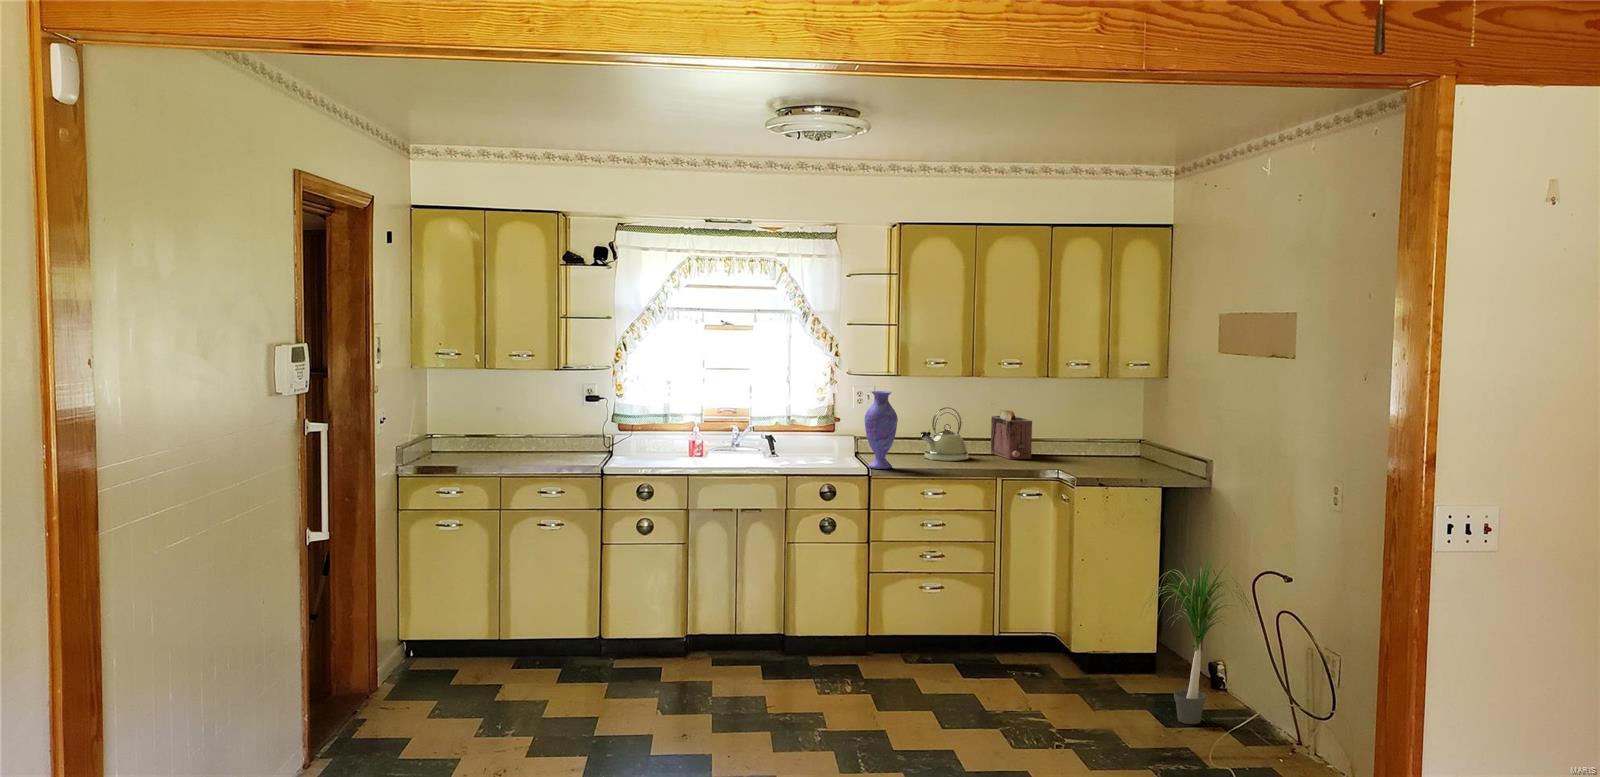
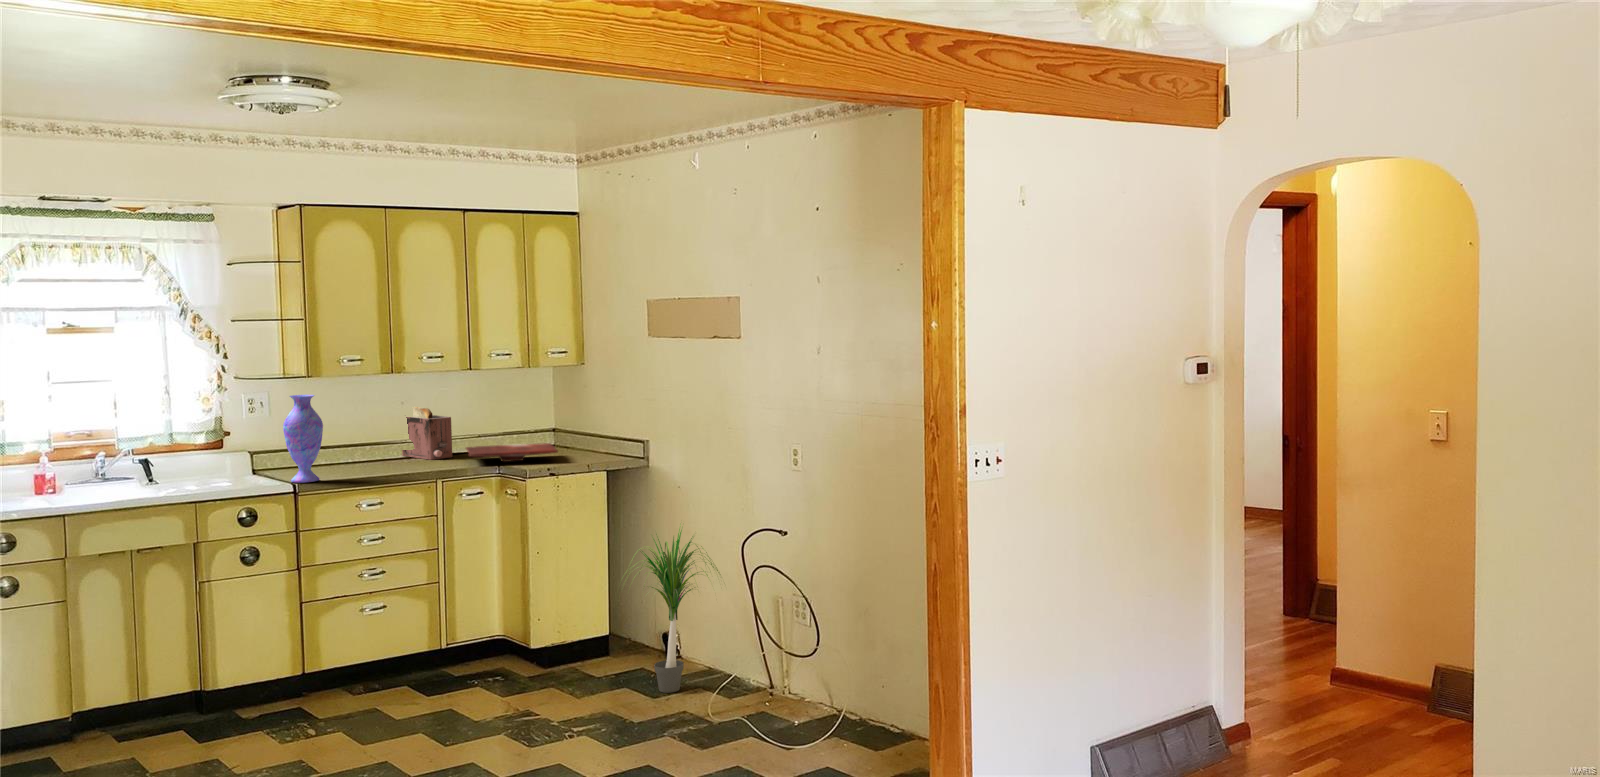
kettle: present [921,407,969,461] -> none [334,409,389,468]
cutting board: none [1033,451,1124,469] -> present [466,443,558,462]

